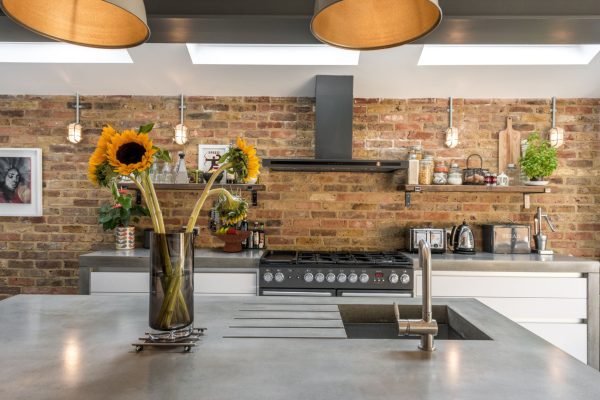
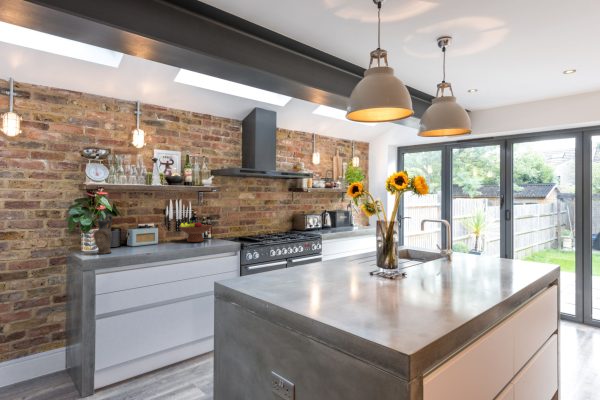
ceramic pitcher: none [106,215,130,254] -> present [93,215,112,254]

